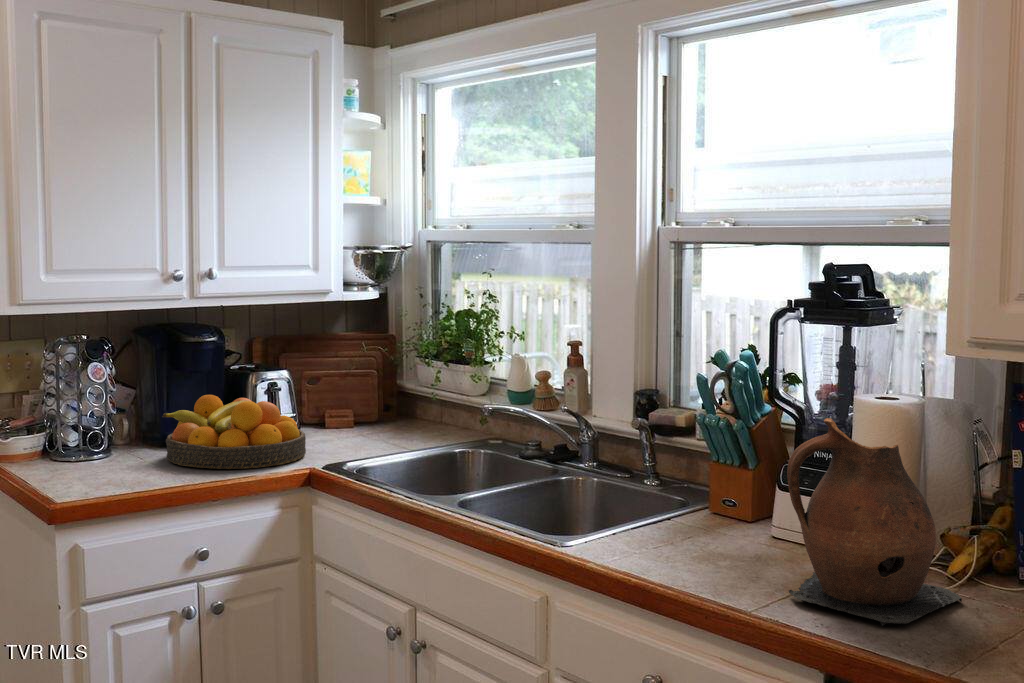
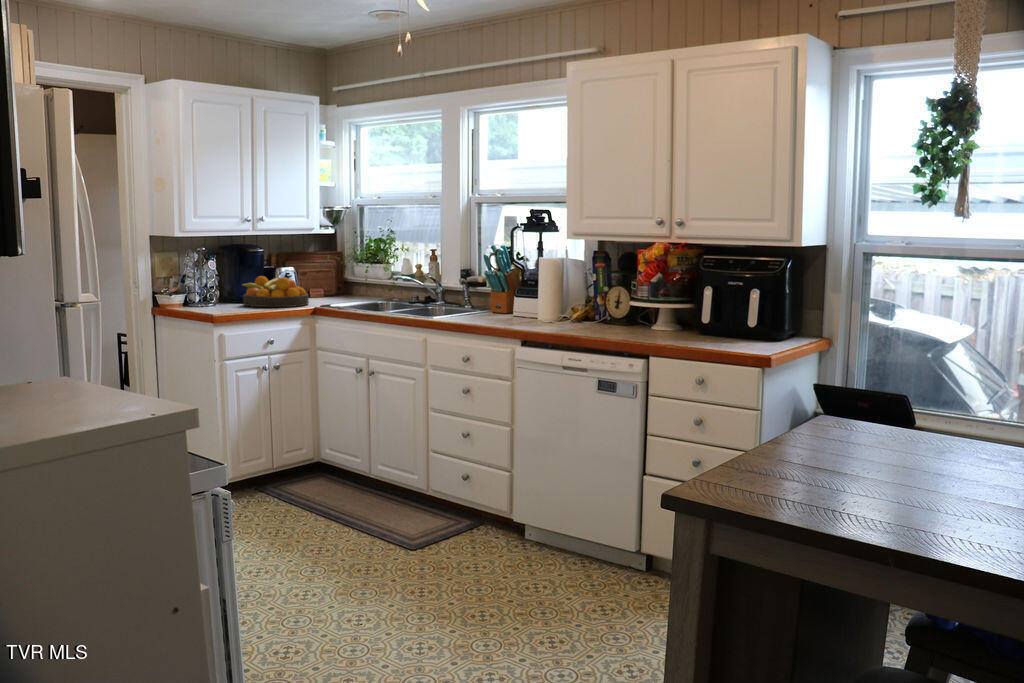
ceramic pitcher: present [787,418,962,626] -> none [511,262,571,328]

